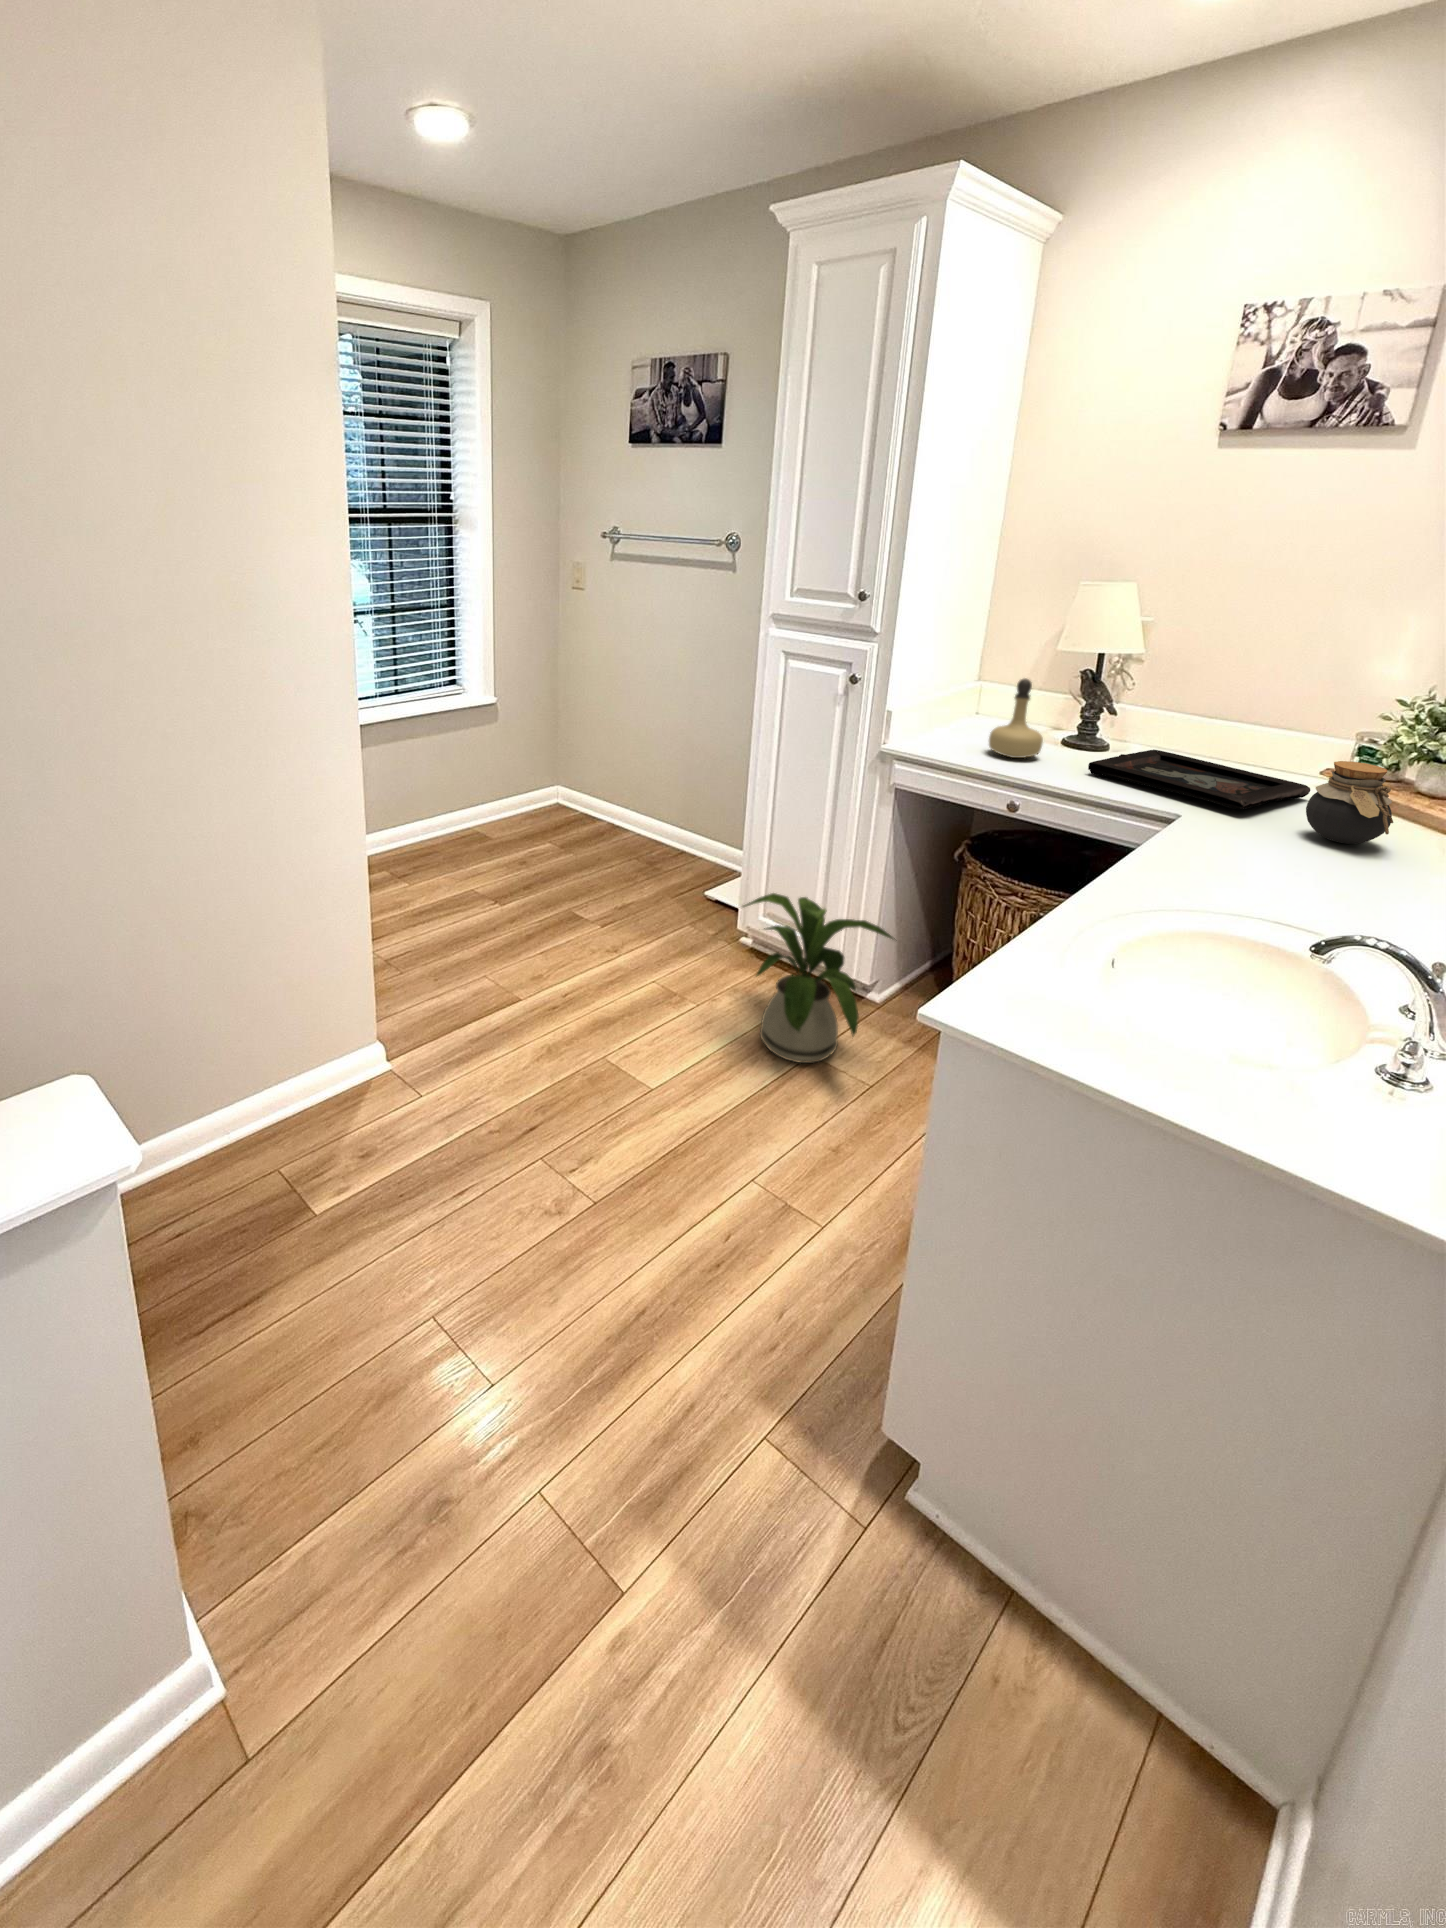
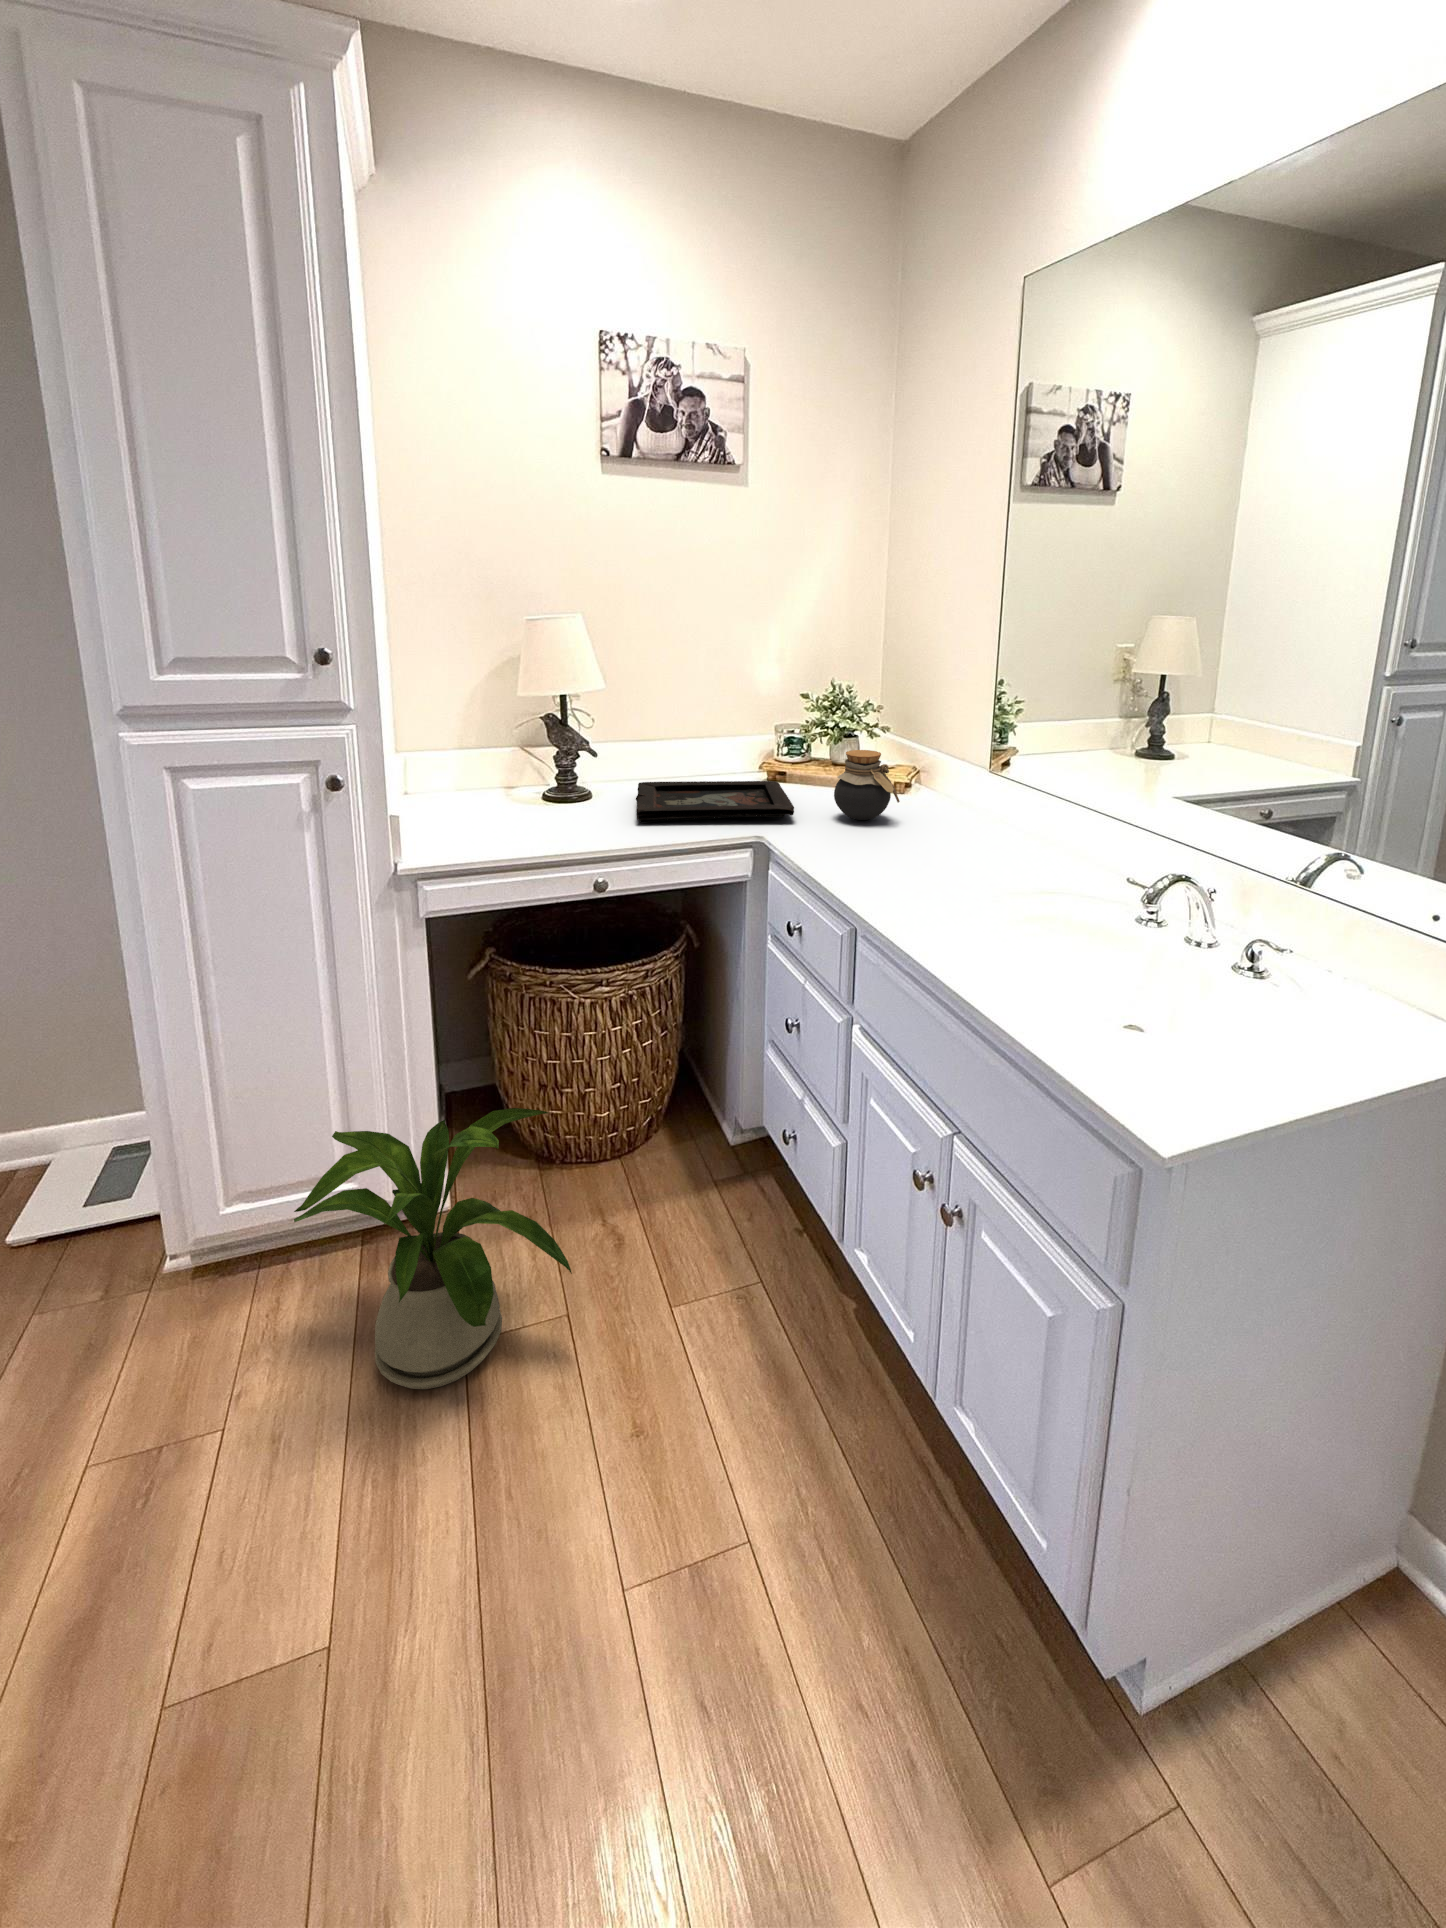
perfume bottle: present [989,678,1043,758] -> none [516,734,577,831]

